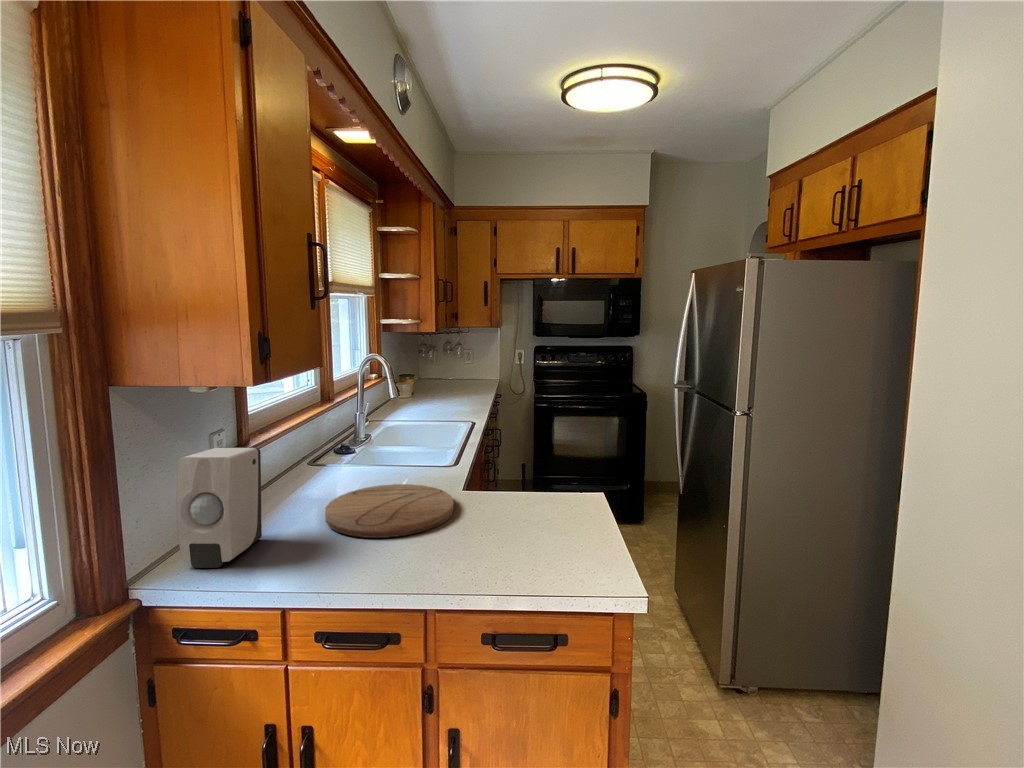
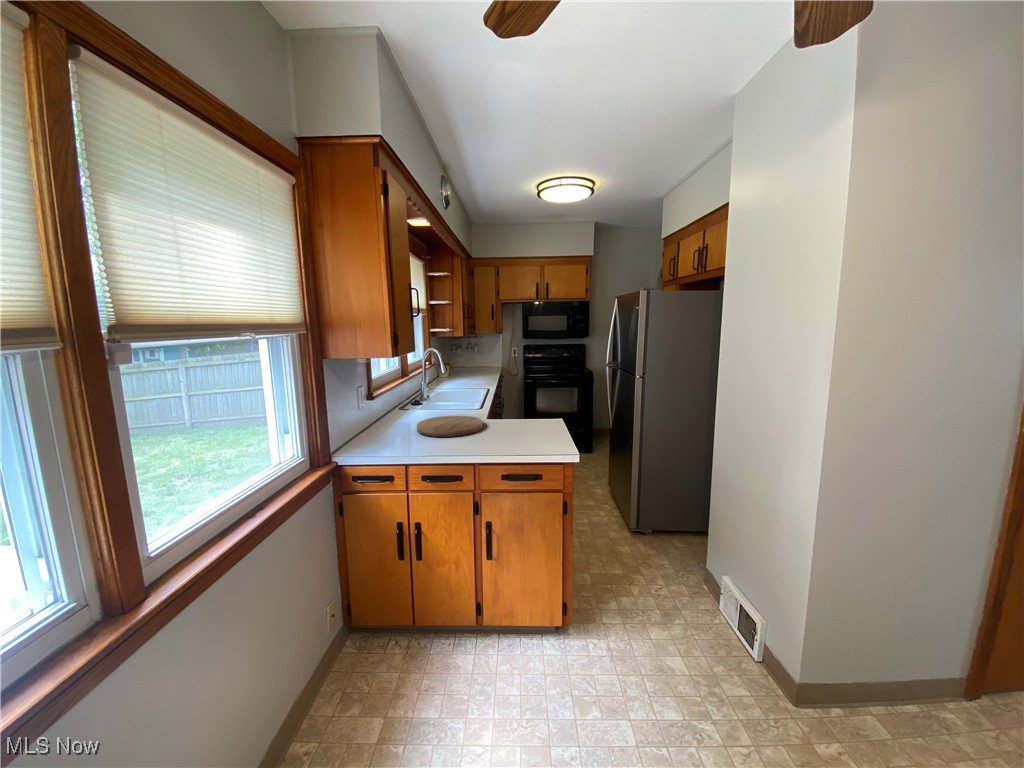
soap dispenser: present [177,447,262,568] -> none [349,392,387,449]

